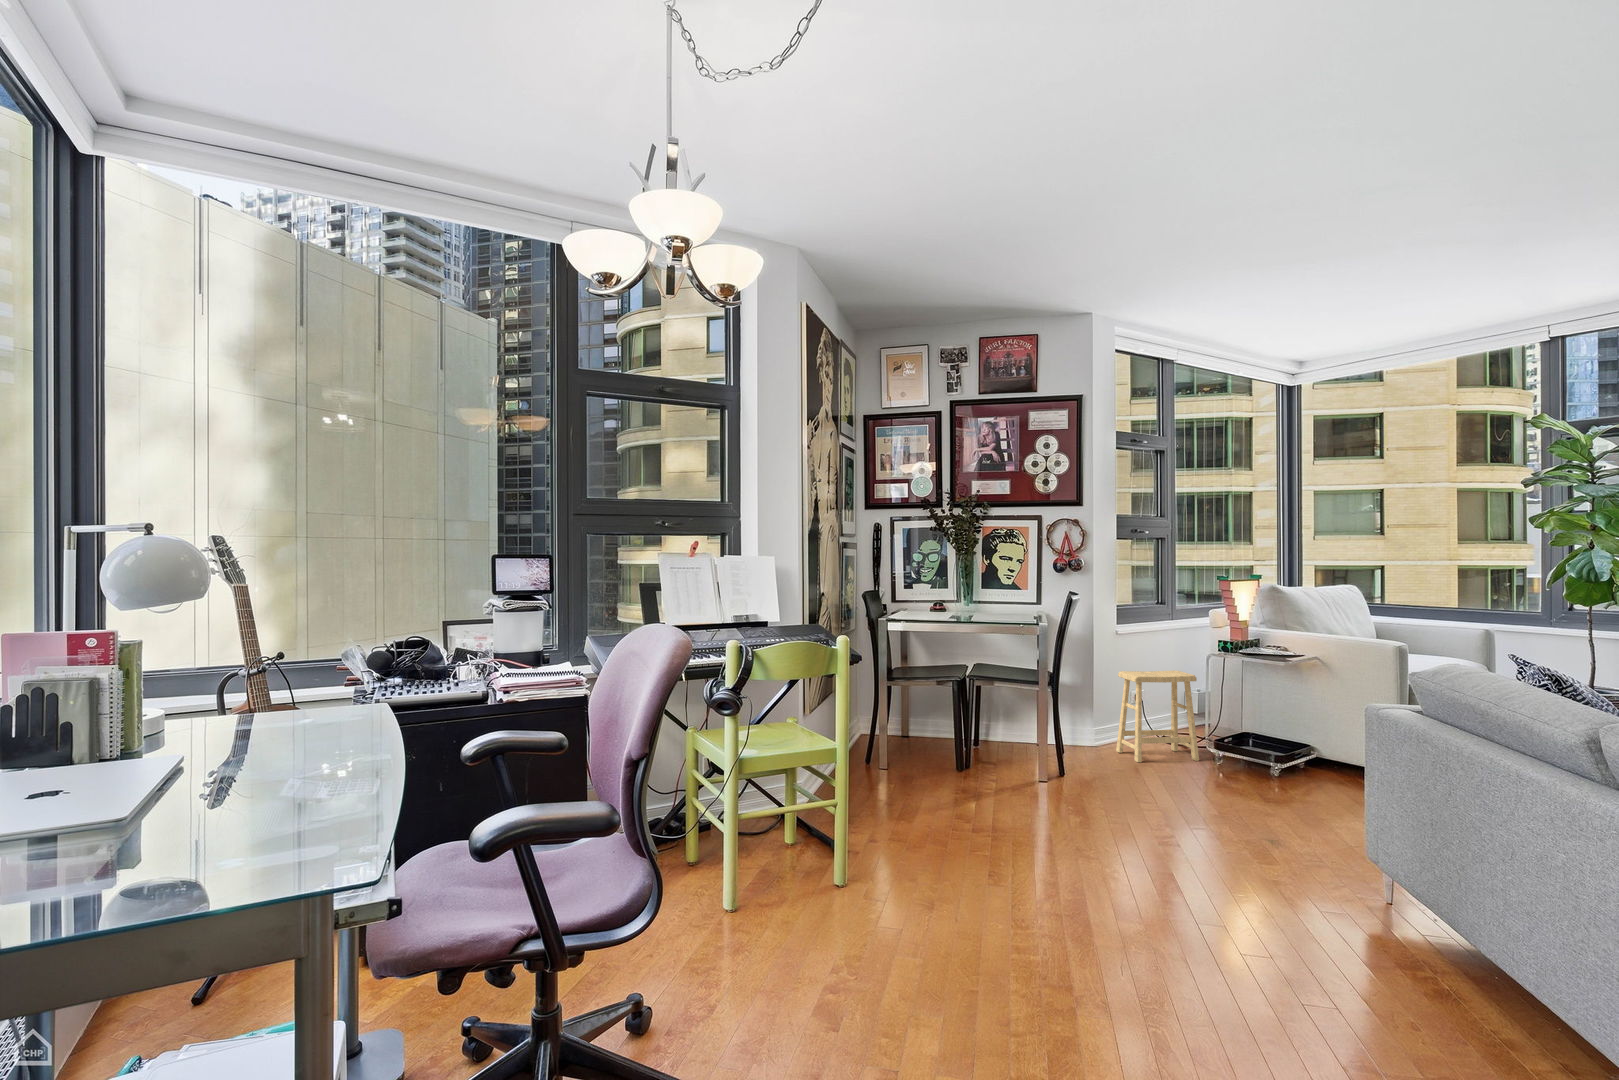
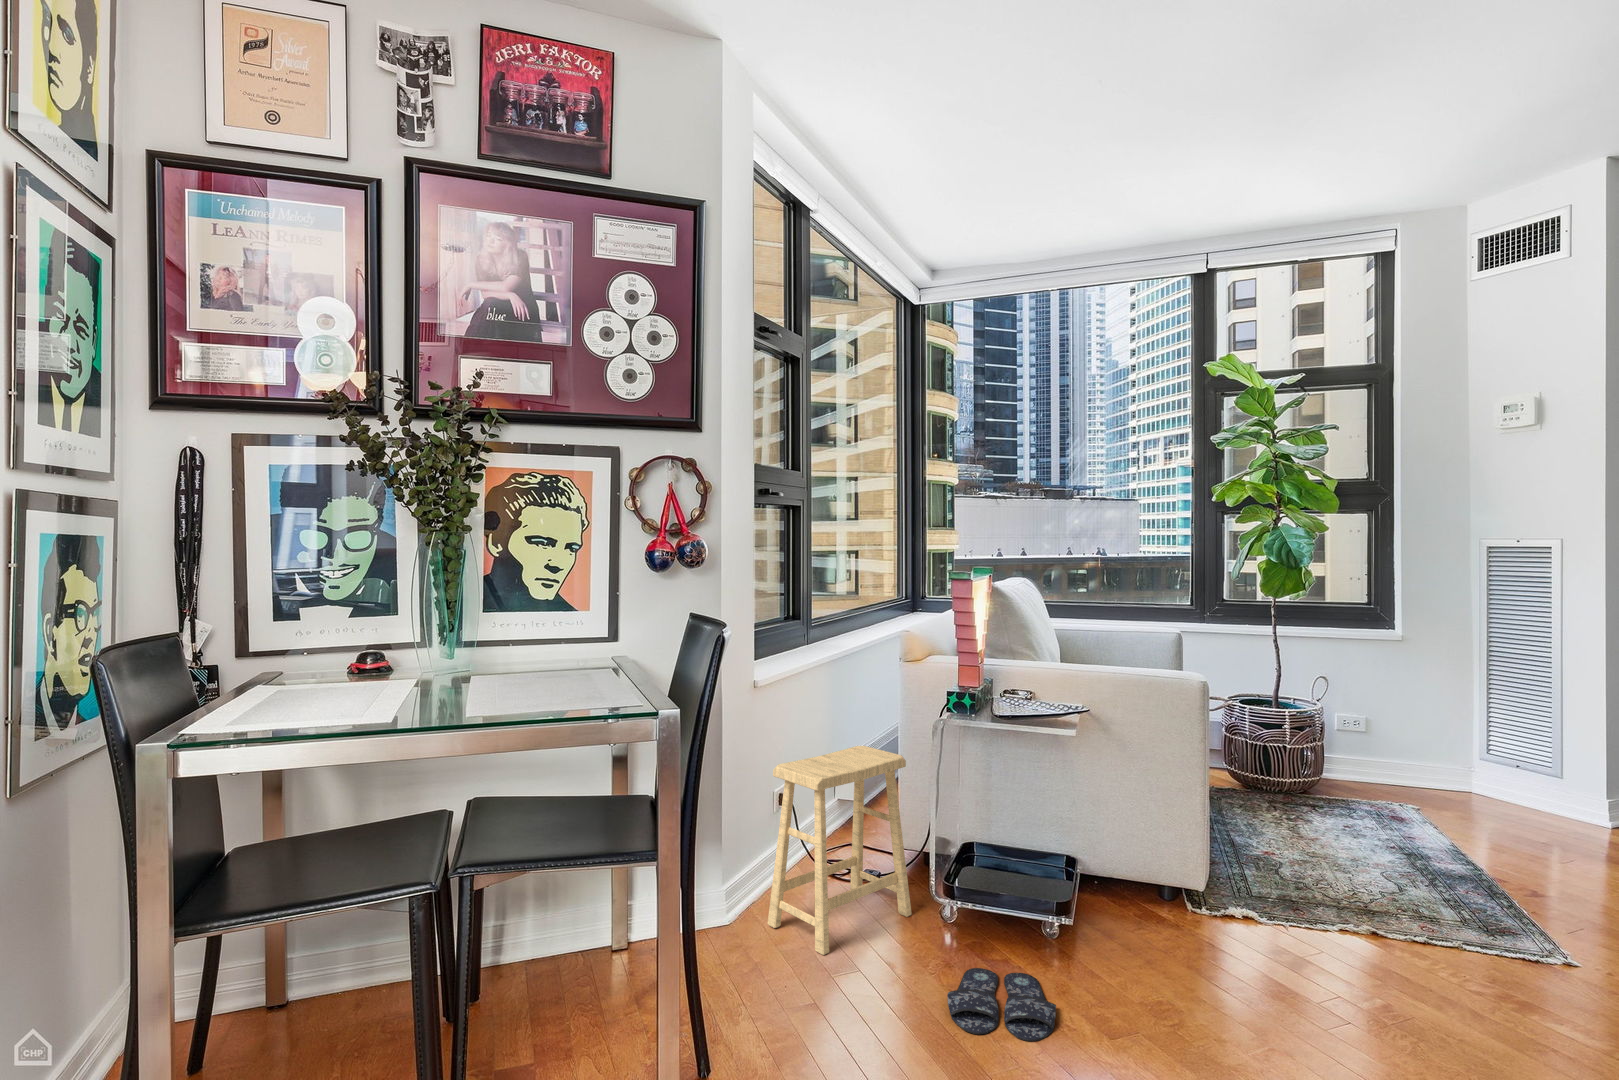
slippers: none [1185,776,1245,795] -> present [947,968,1056,1042]

